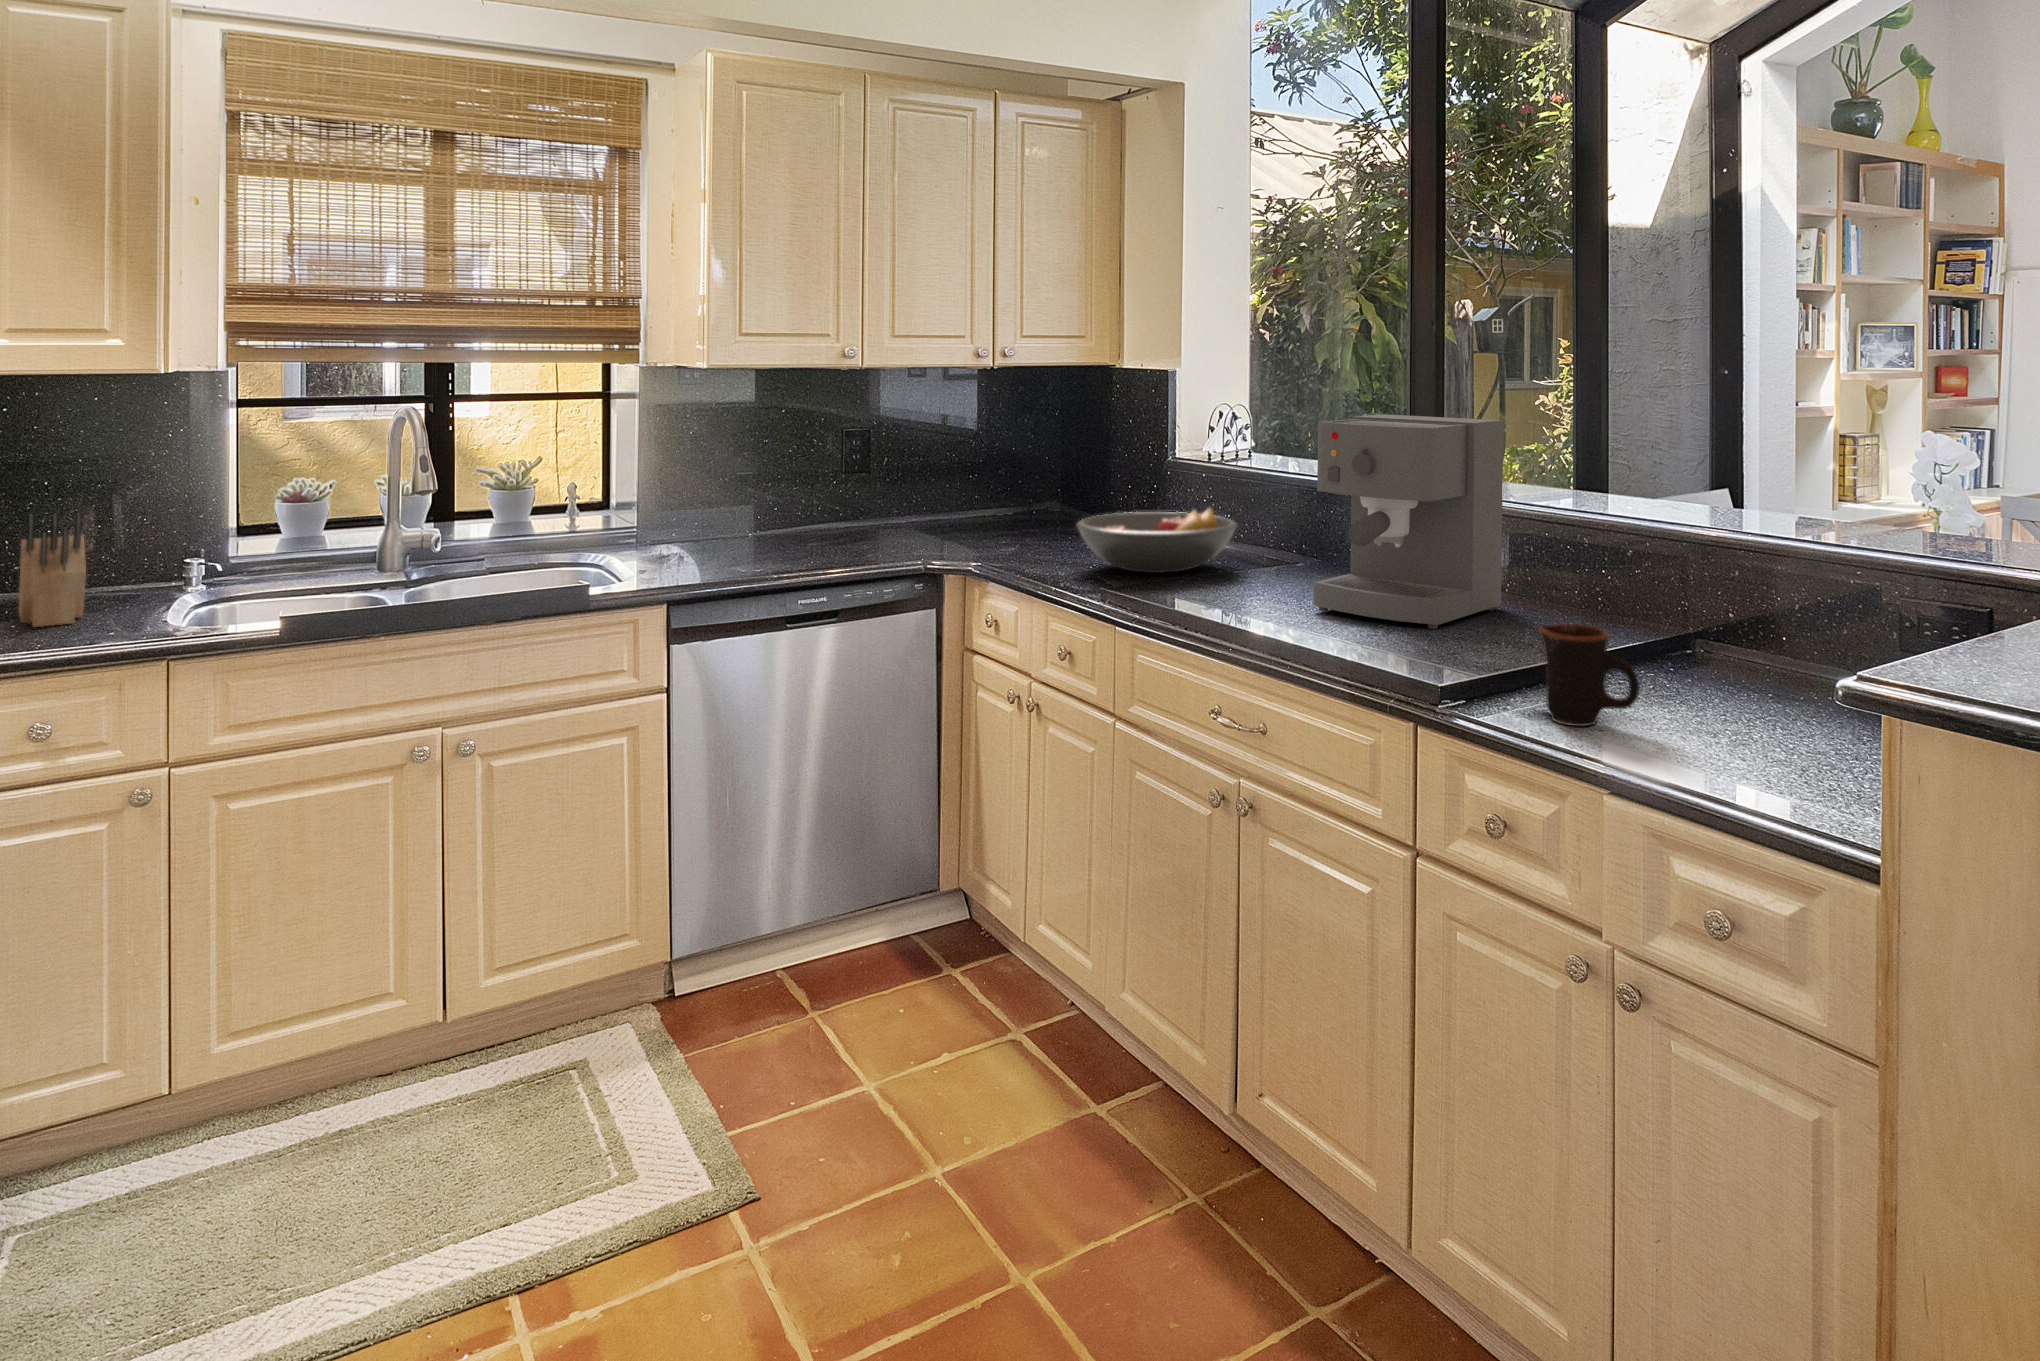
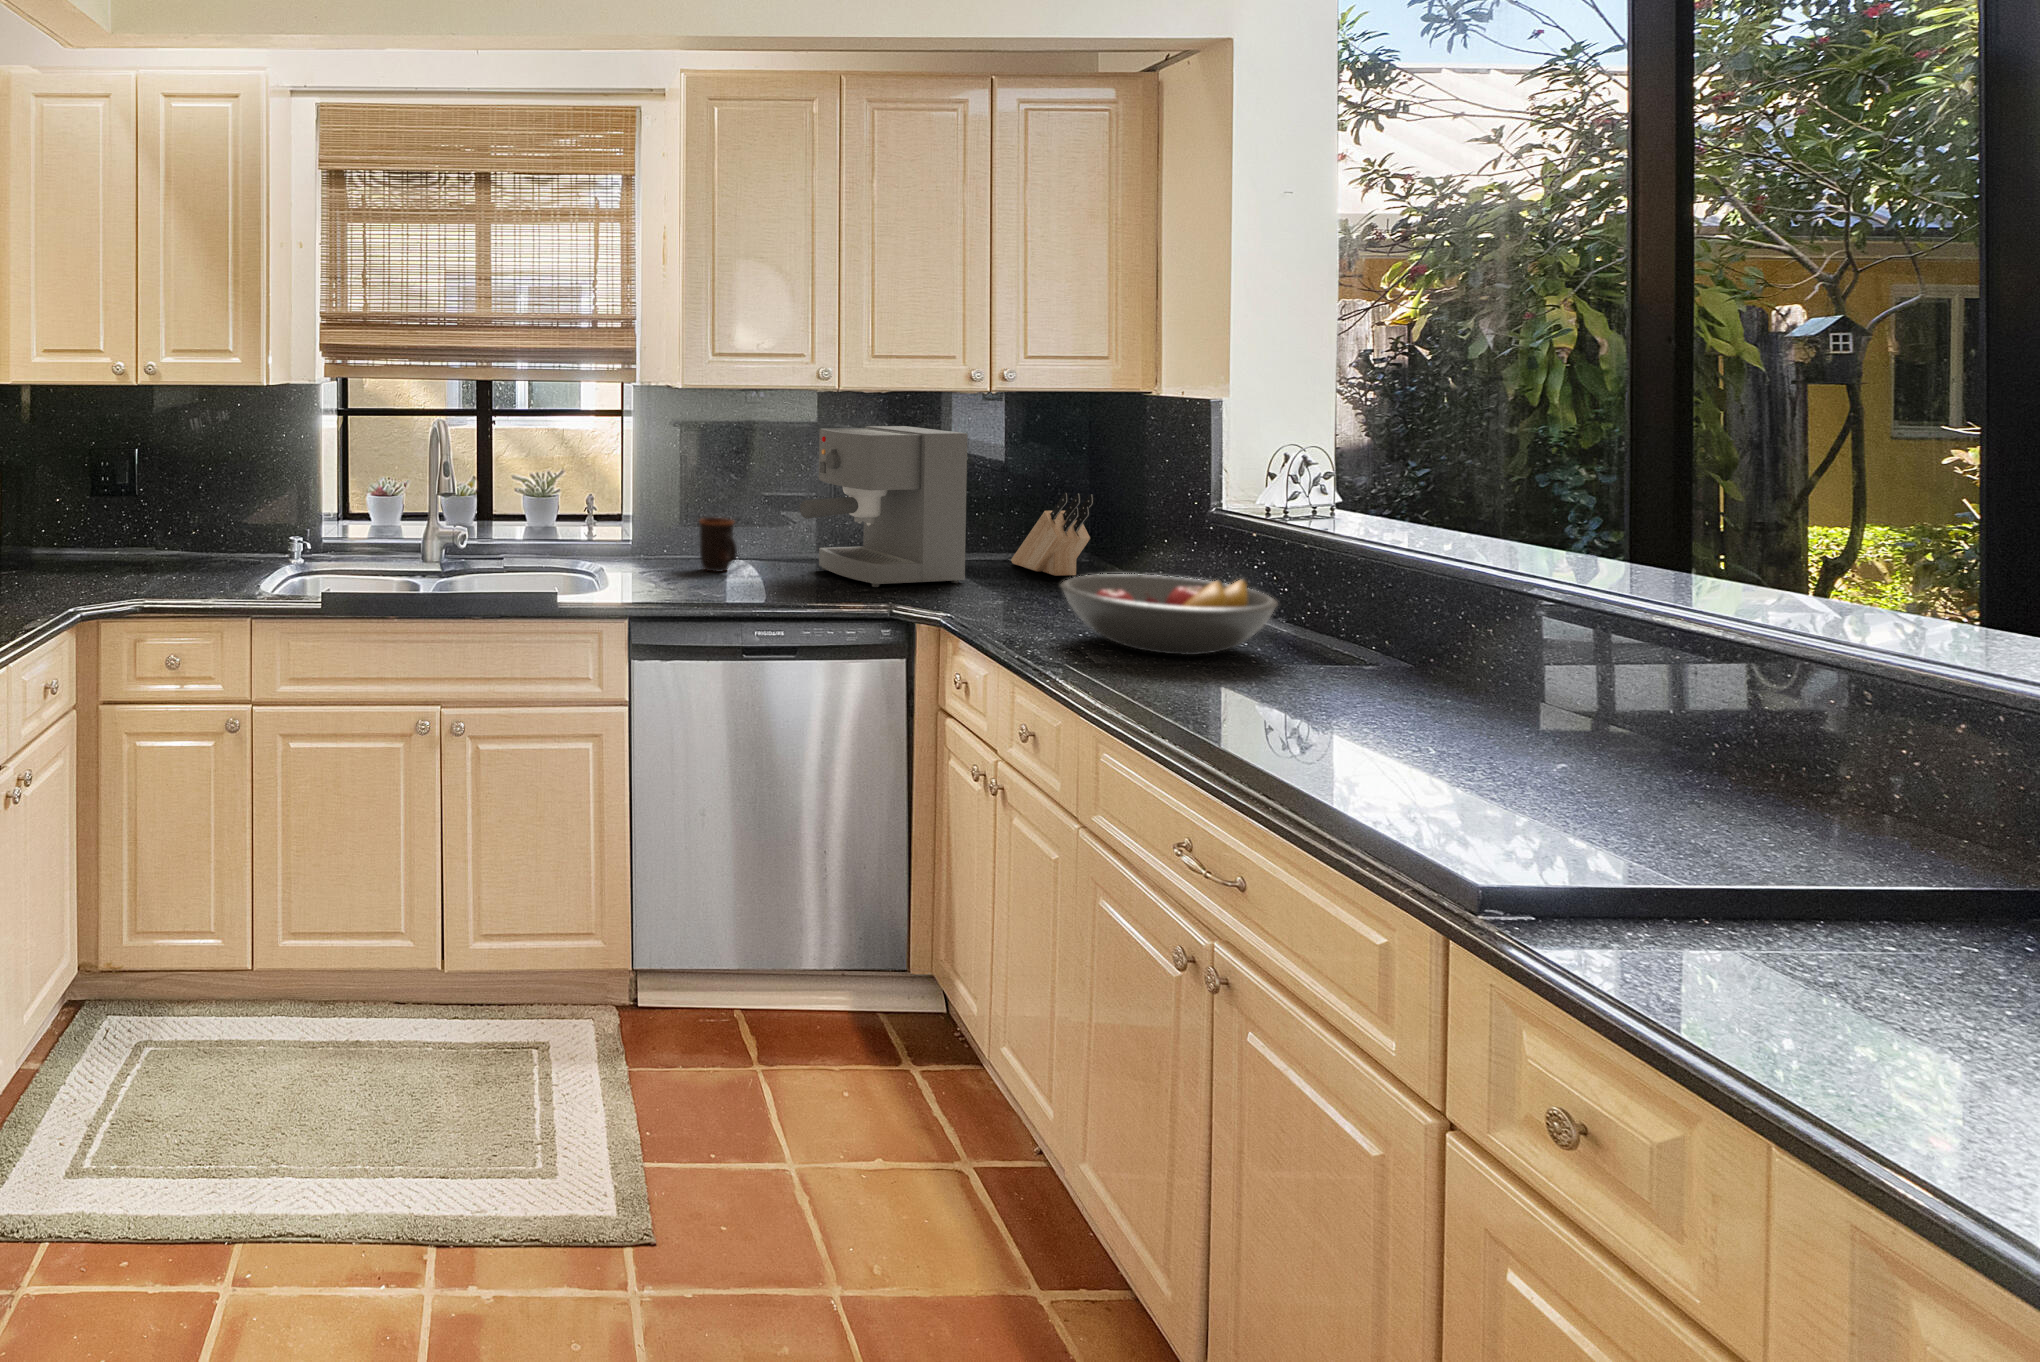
coffee maker: present [1314,414,1504,629] -> present [800,426,967,587]
knife block: present [19,513,86,627] -> present [1011,493,1094,576]
mug: present [1538,624,1640,726] -> present [699,518,737,572]

